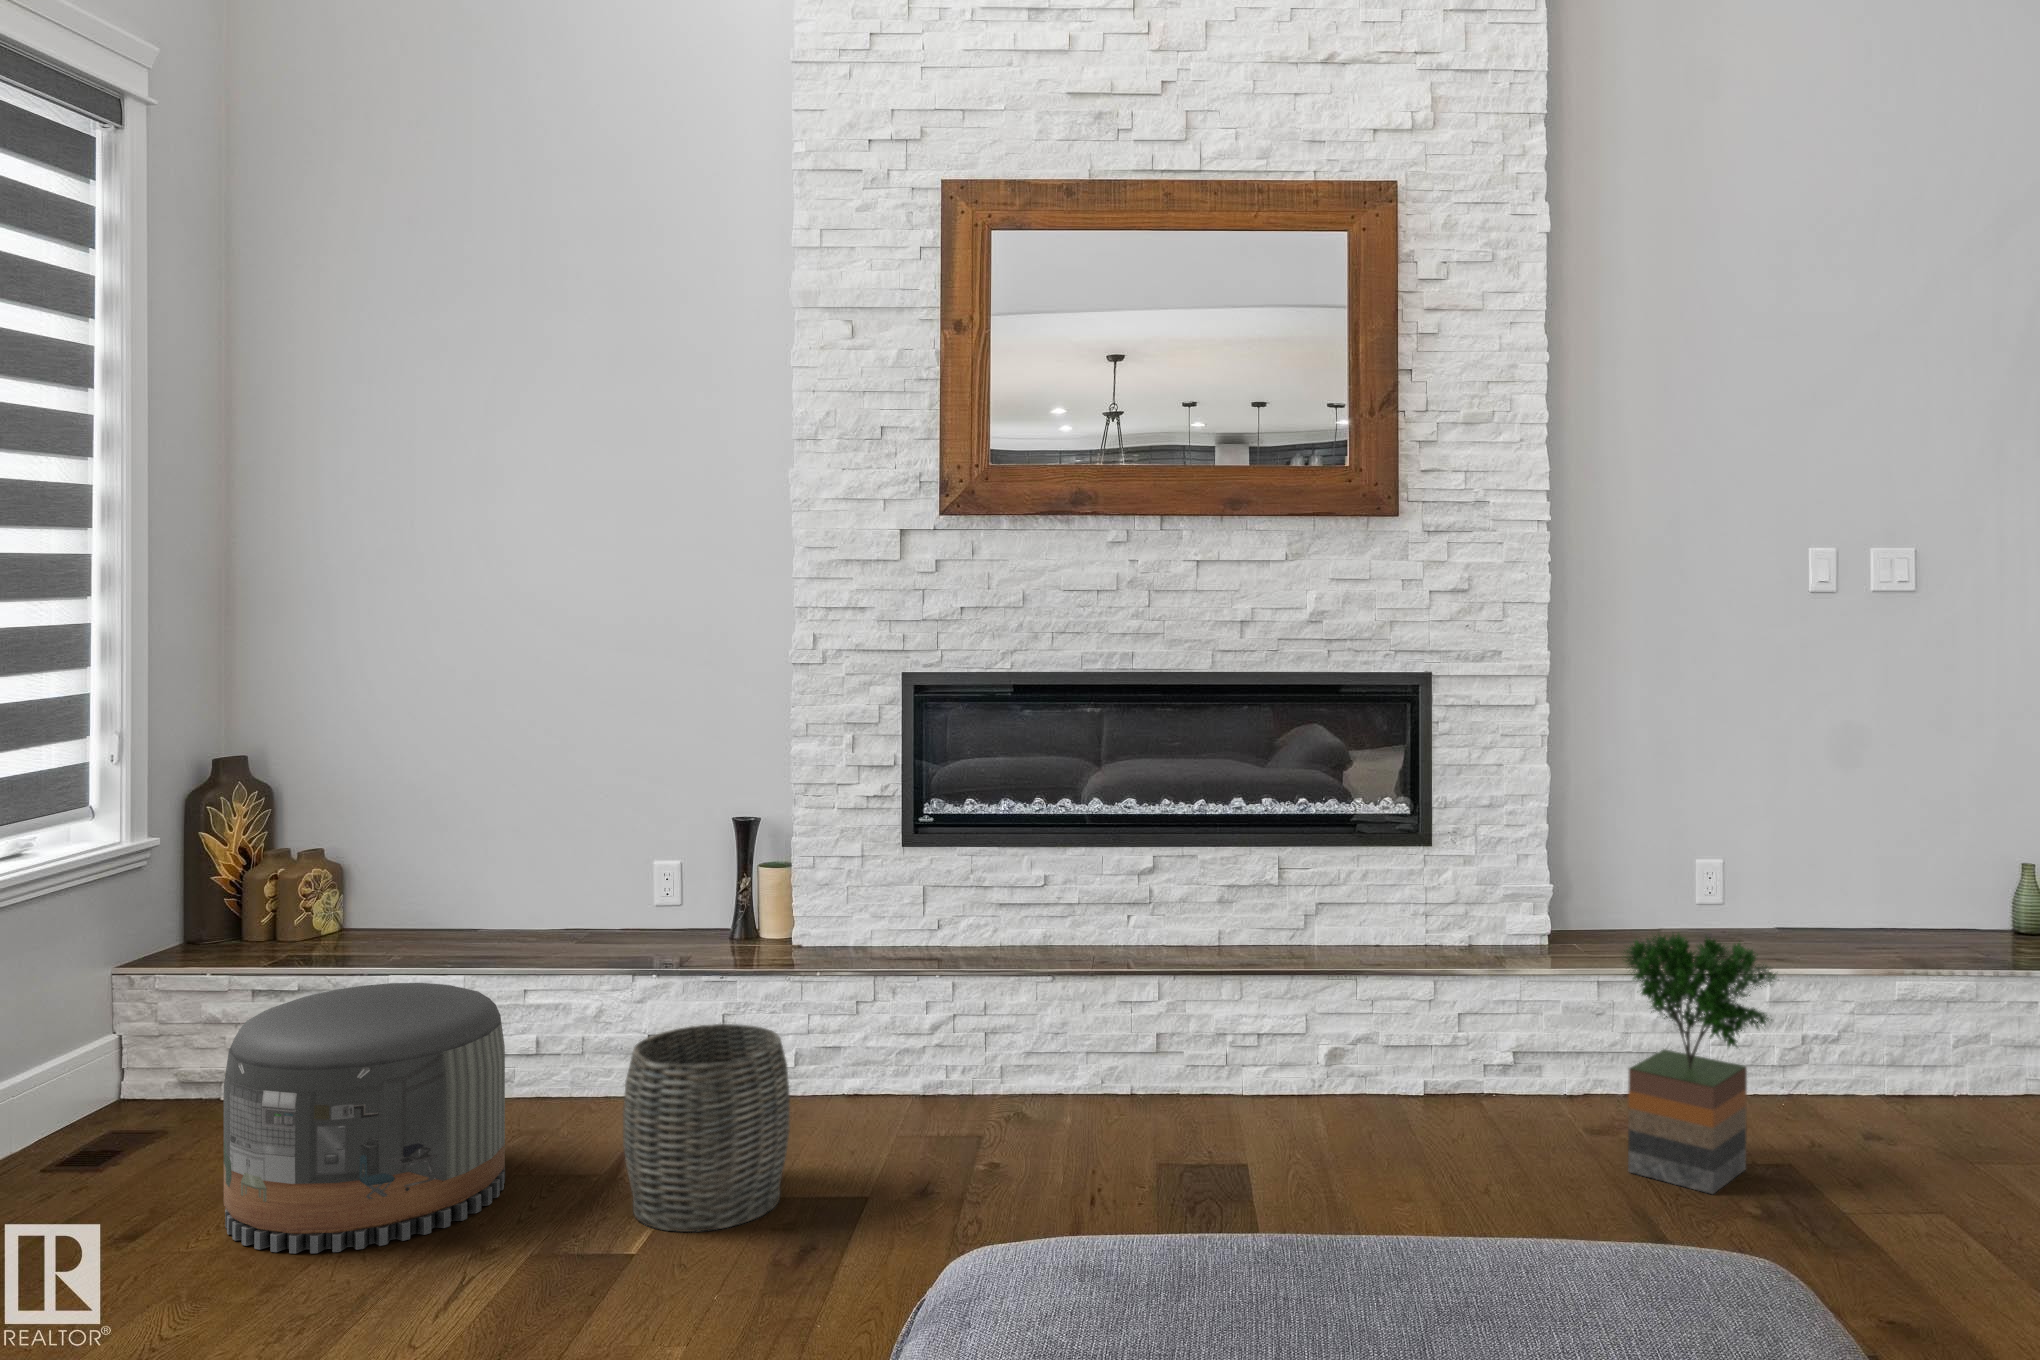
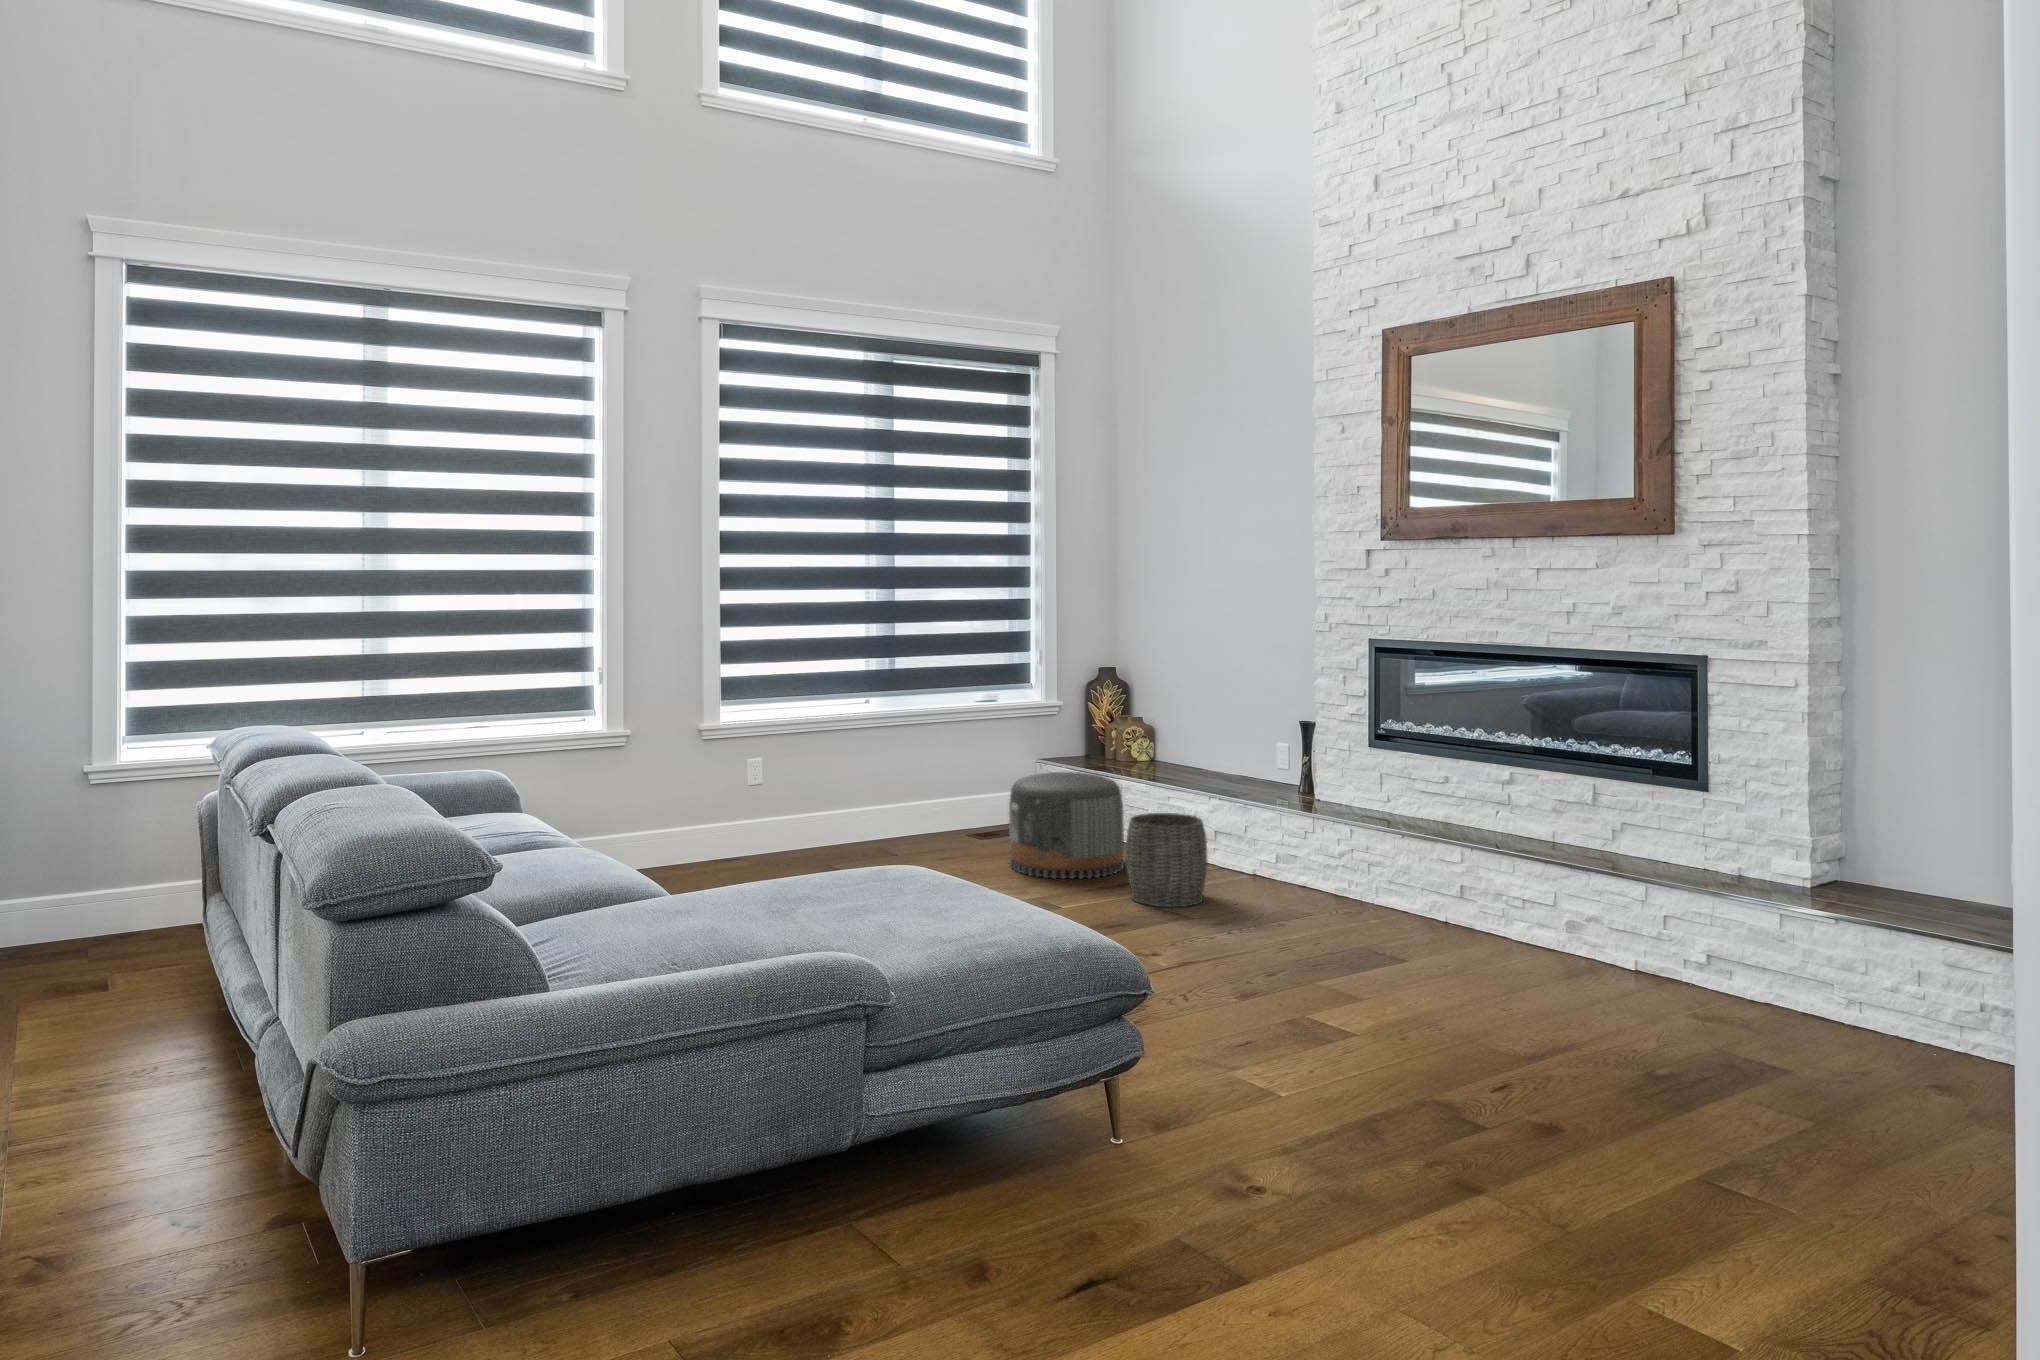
potted tree: present [1623,934,1775,1194] -> none [1632,858,1793,1057]

